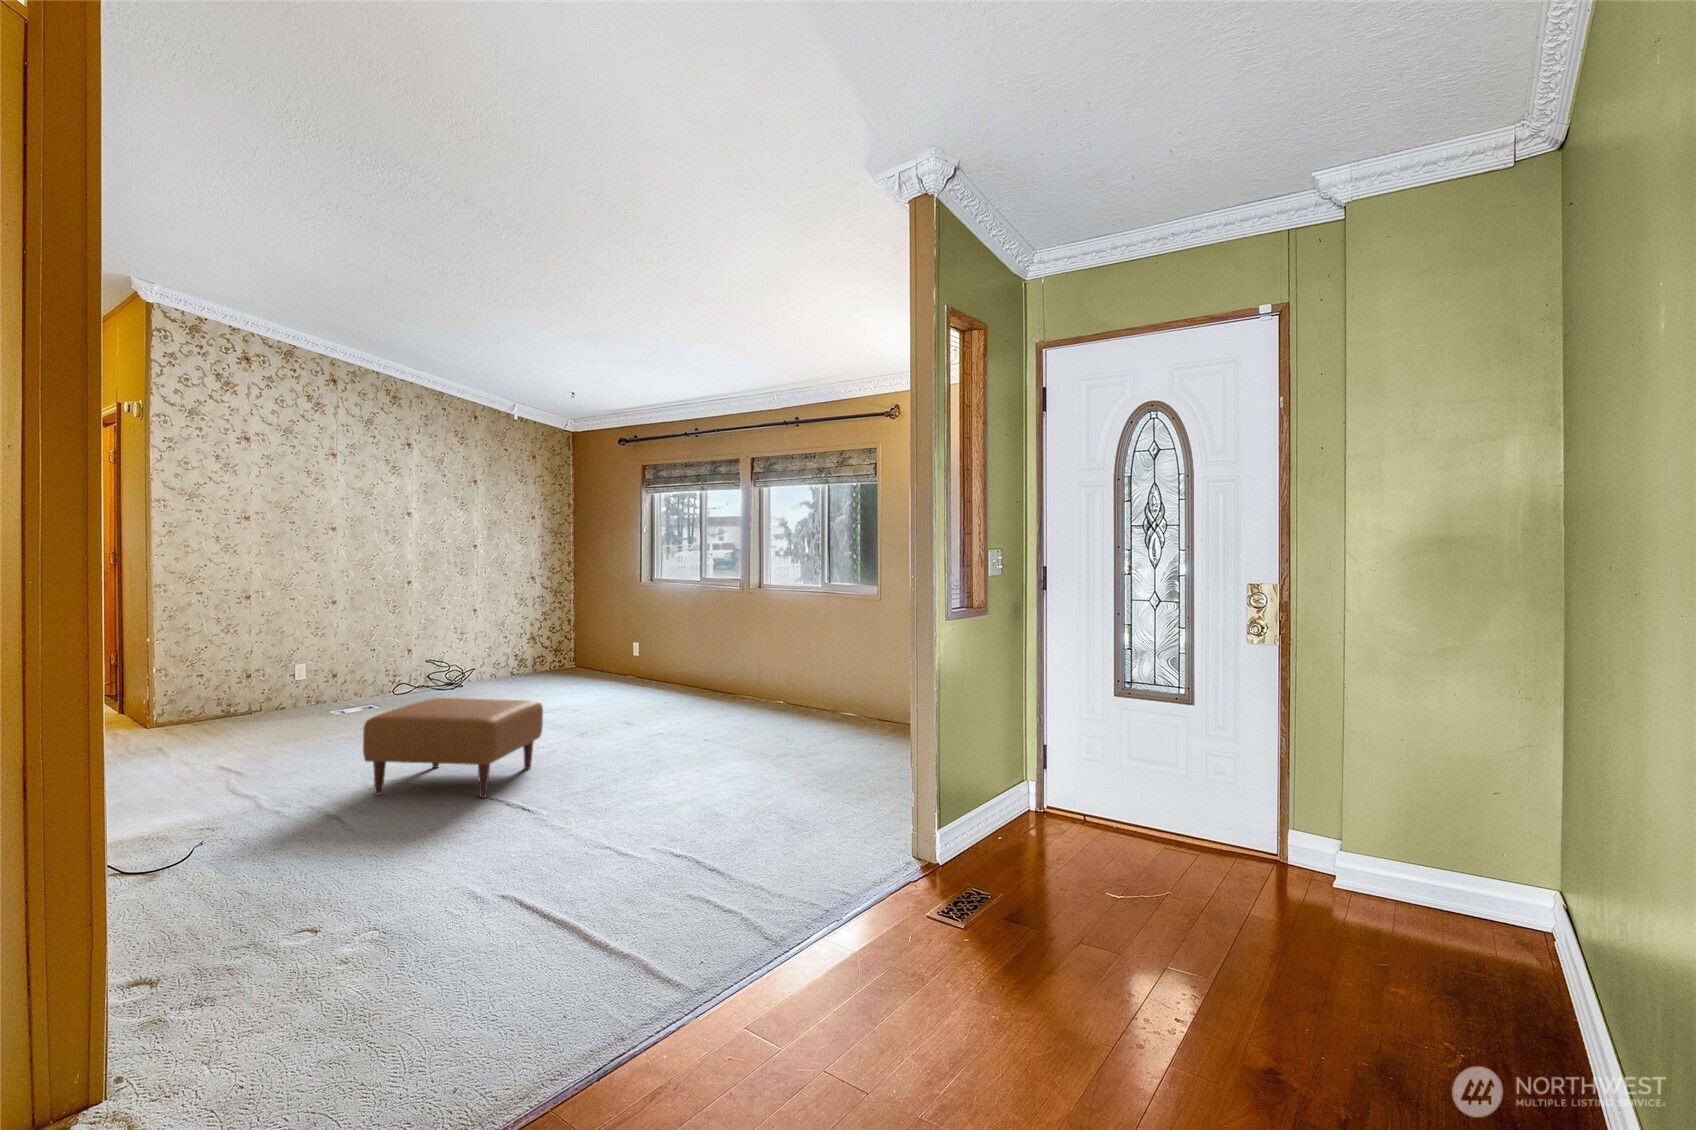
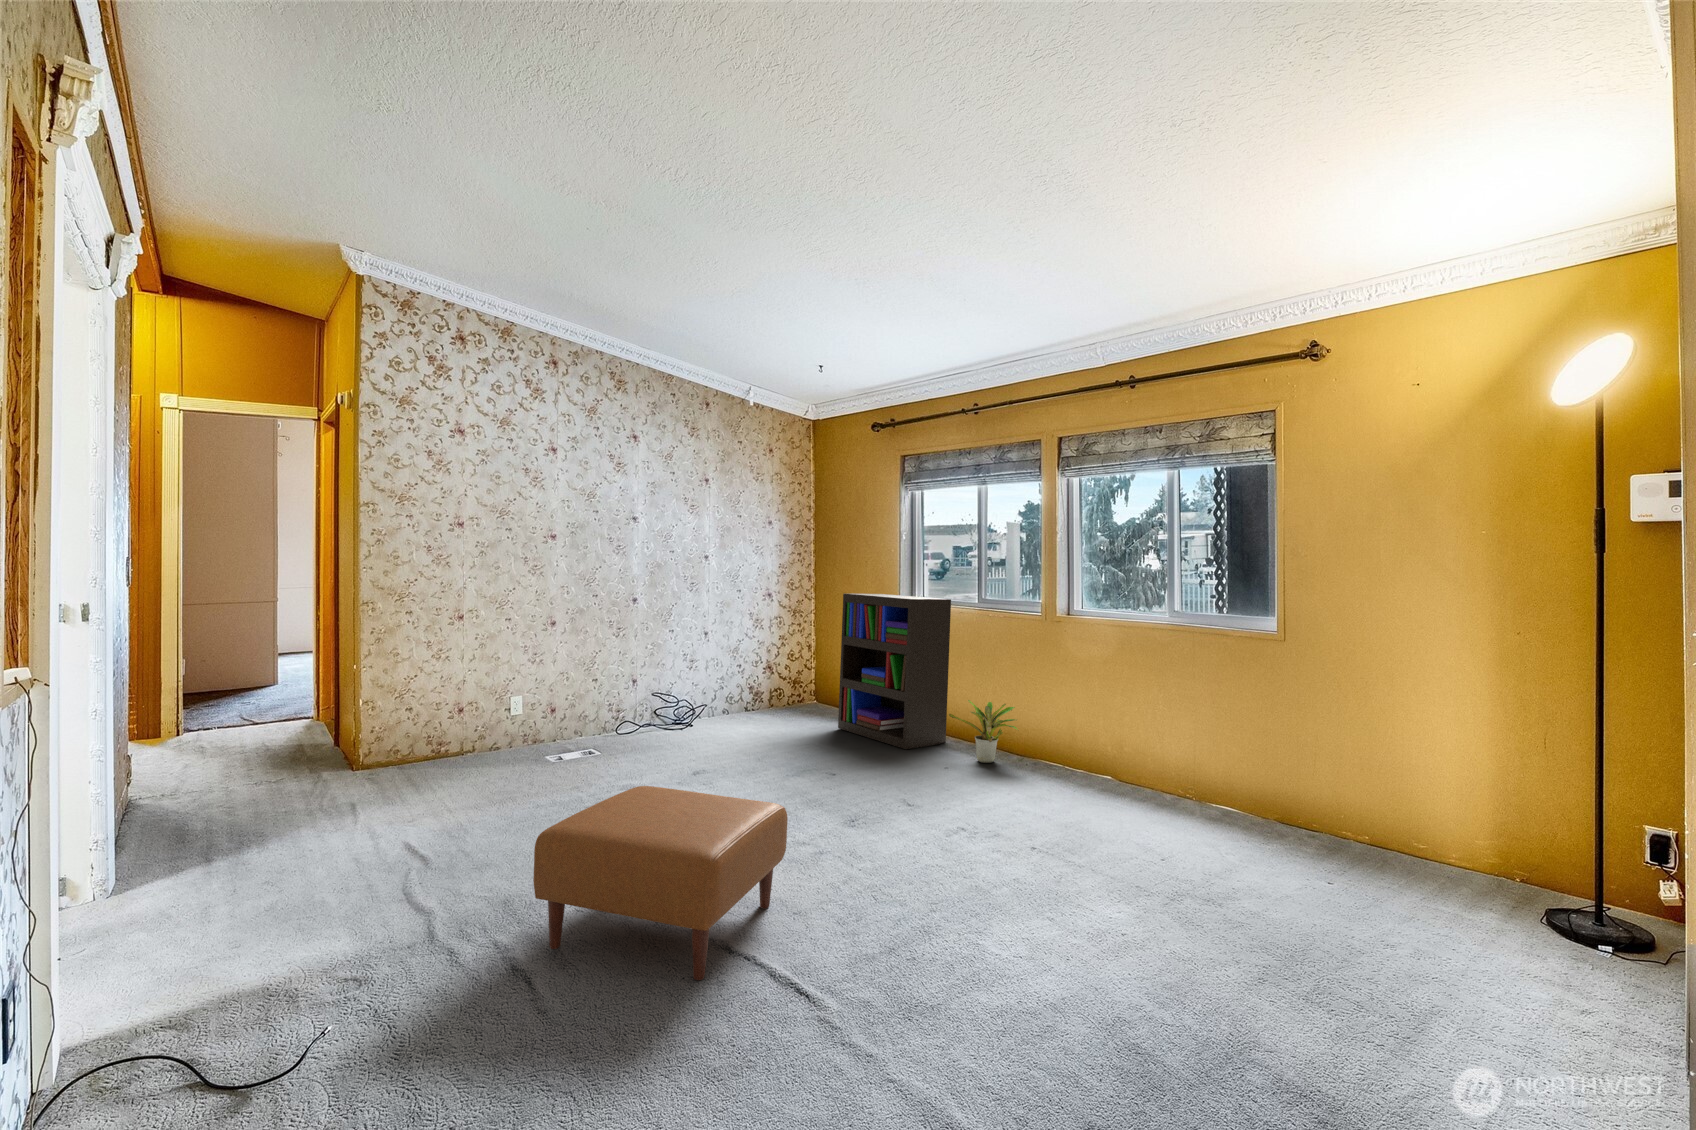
bookshelf: none [593,575,681,690] -> present [838,593,951,749]
potted plant: none [676,649,726,694] -> present [949,700,1018,763]

